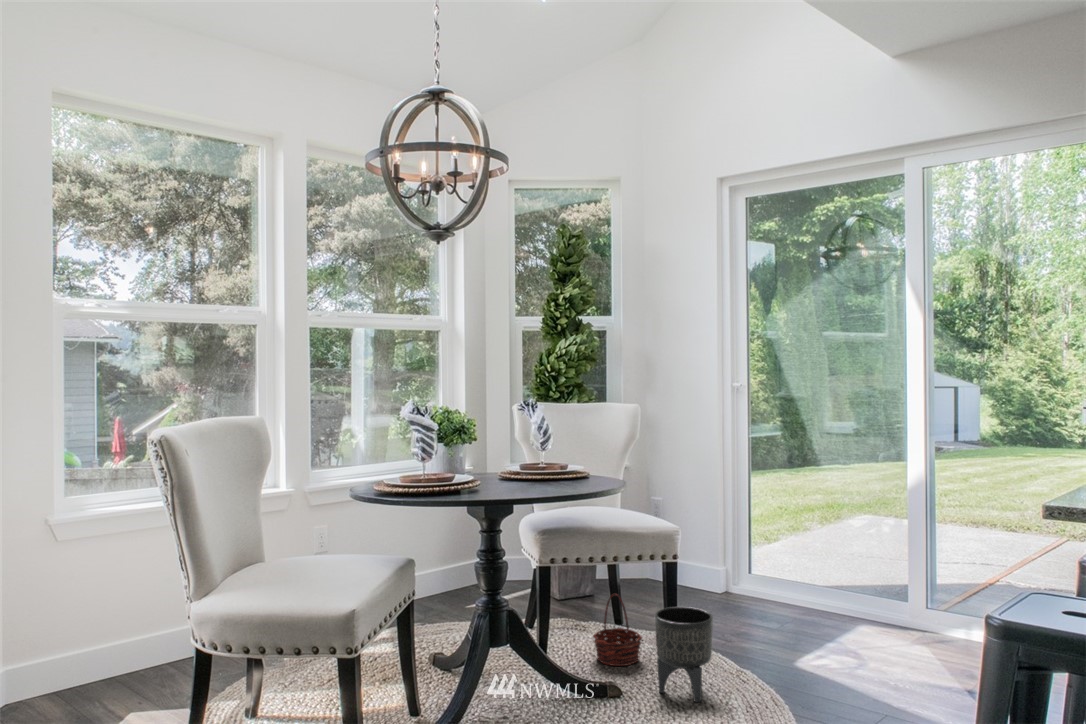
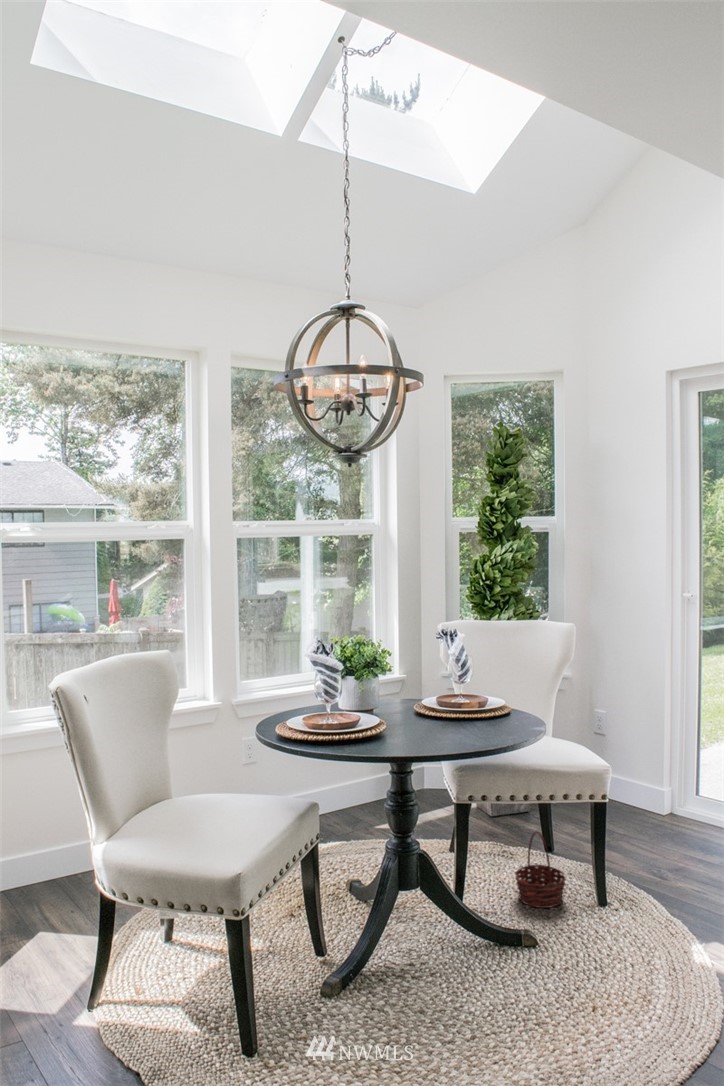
planter: present [655,607,713,702] -> none [572,856,635,962]

